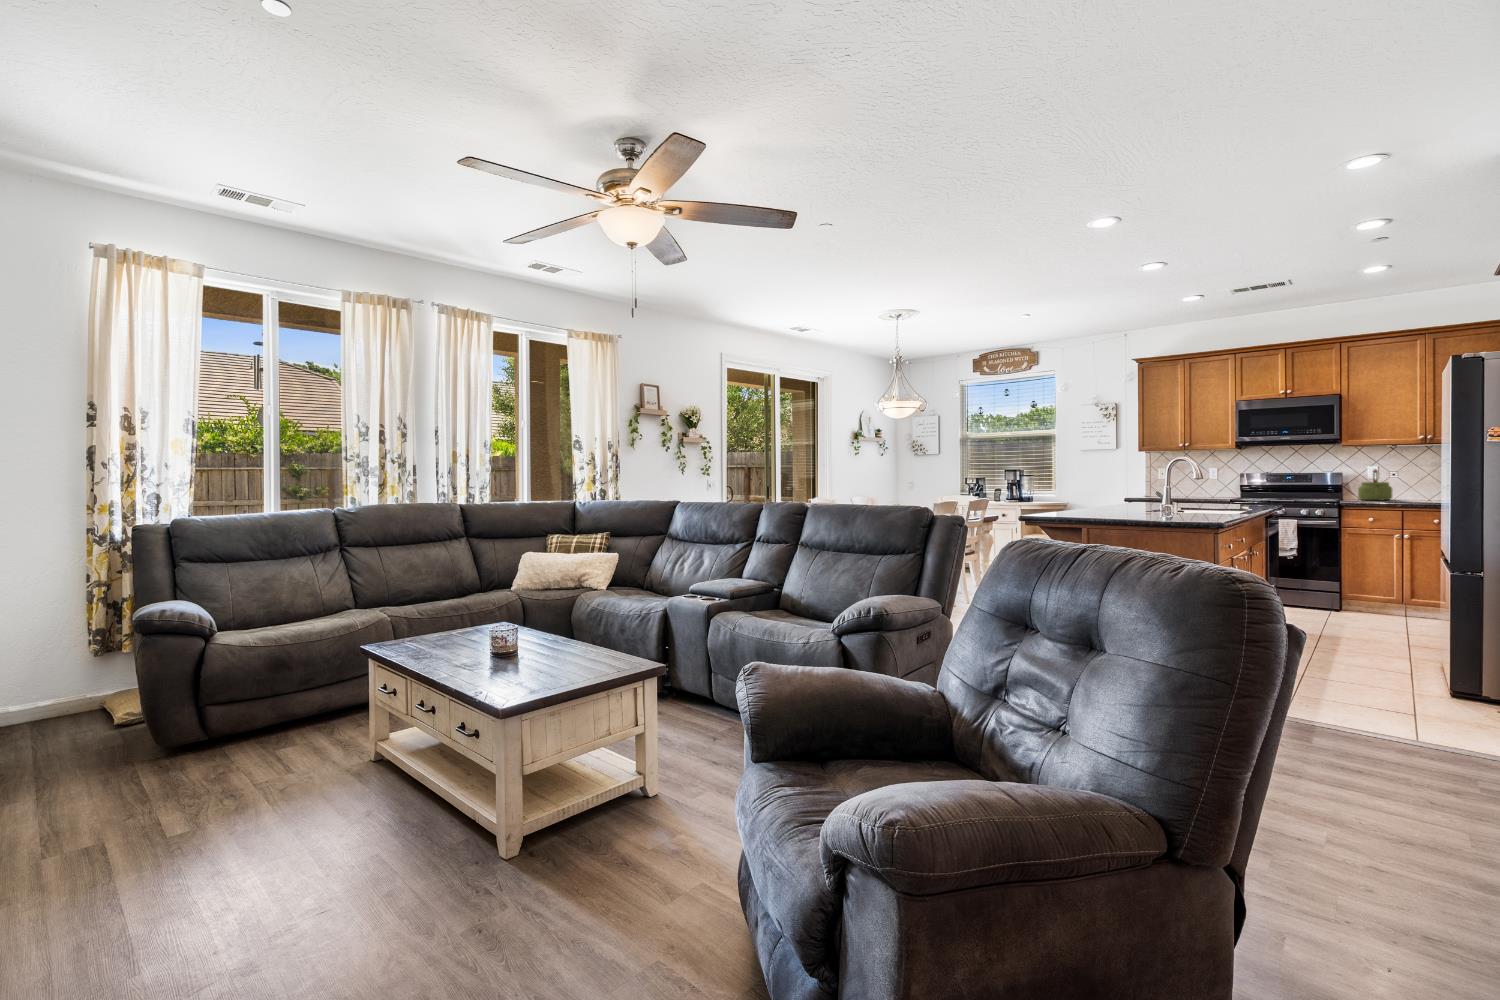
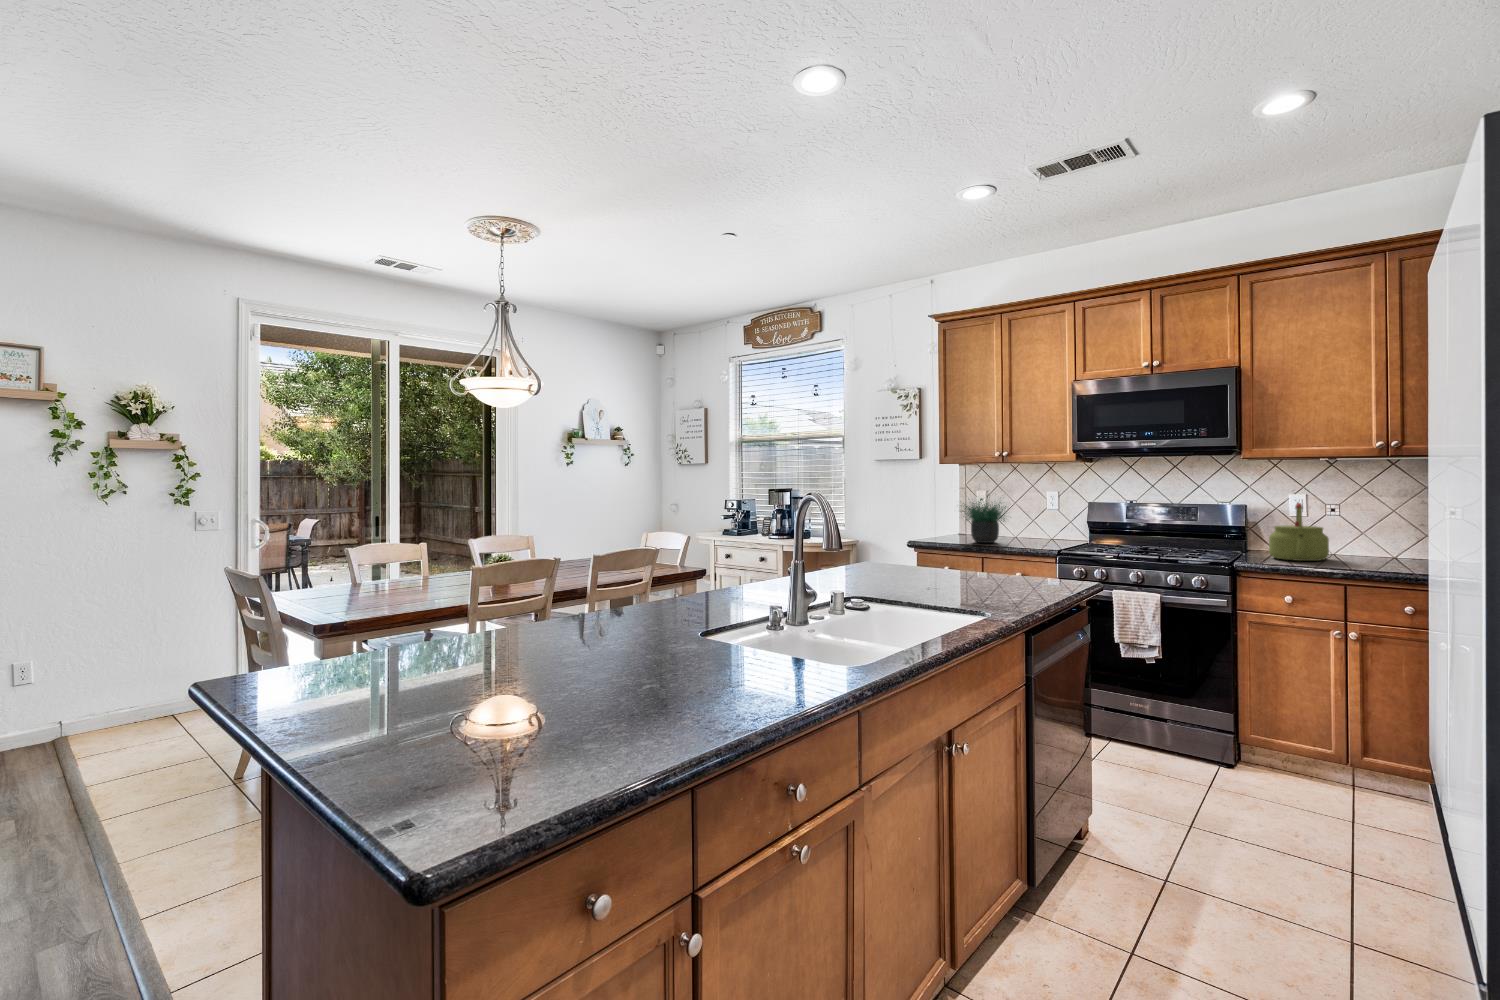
potted plant: none [1153,461,1198,498] -> present [963,497,1006,543]

